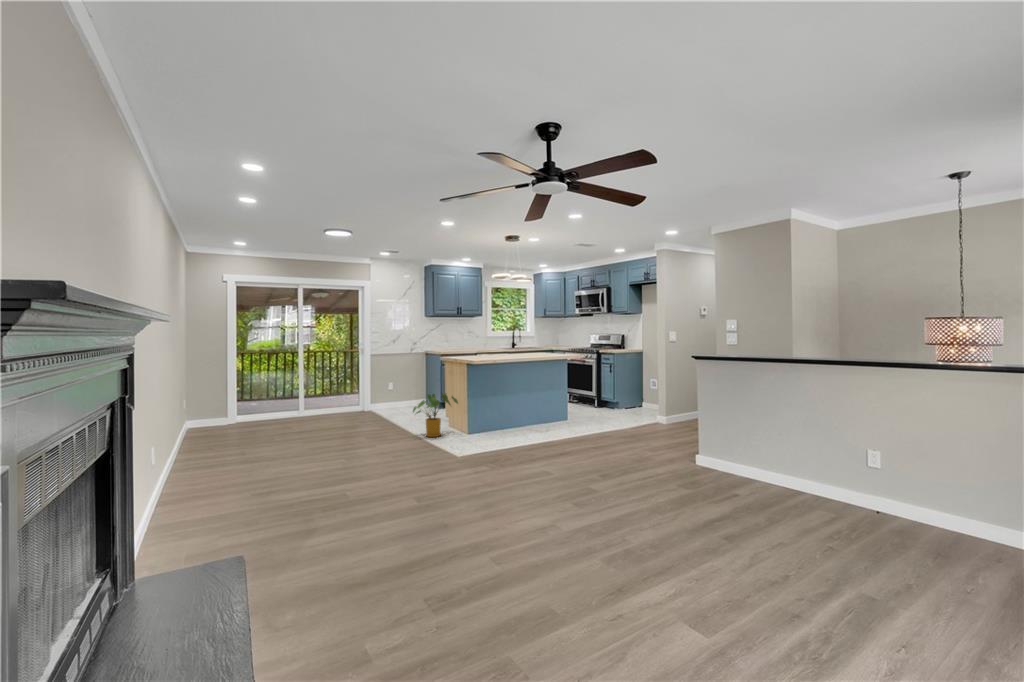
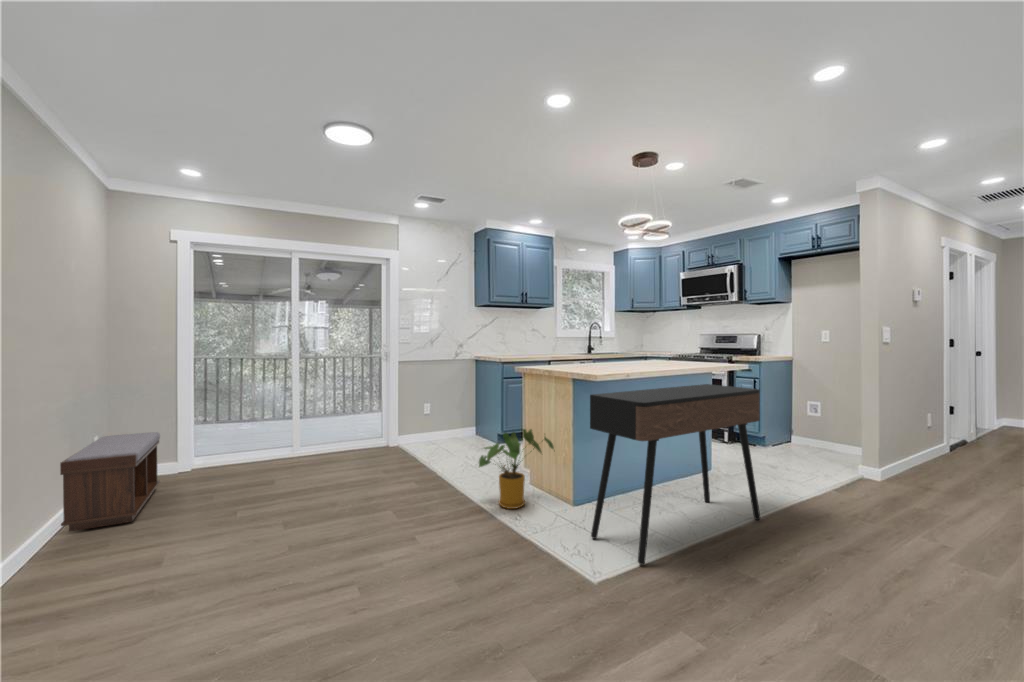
console table: none [467,365,567,452] -> present [590,384,760,565]
bench: none [182,399,223,448] -> present [60,432,160,531]

